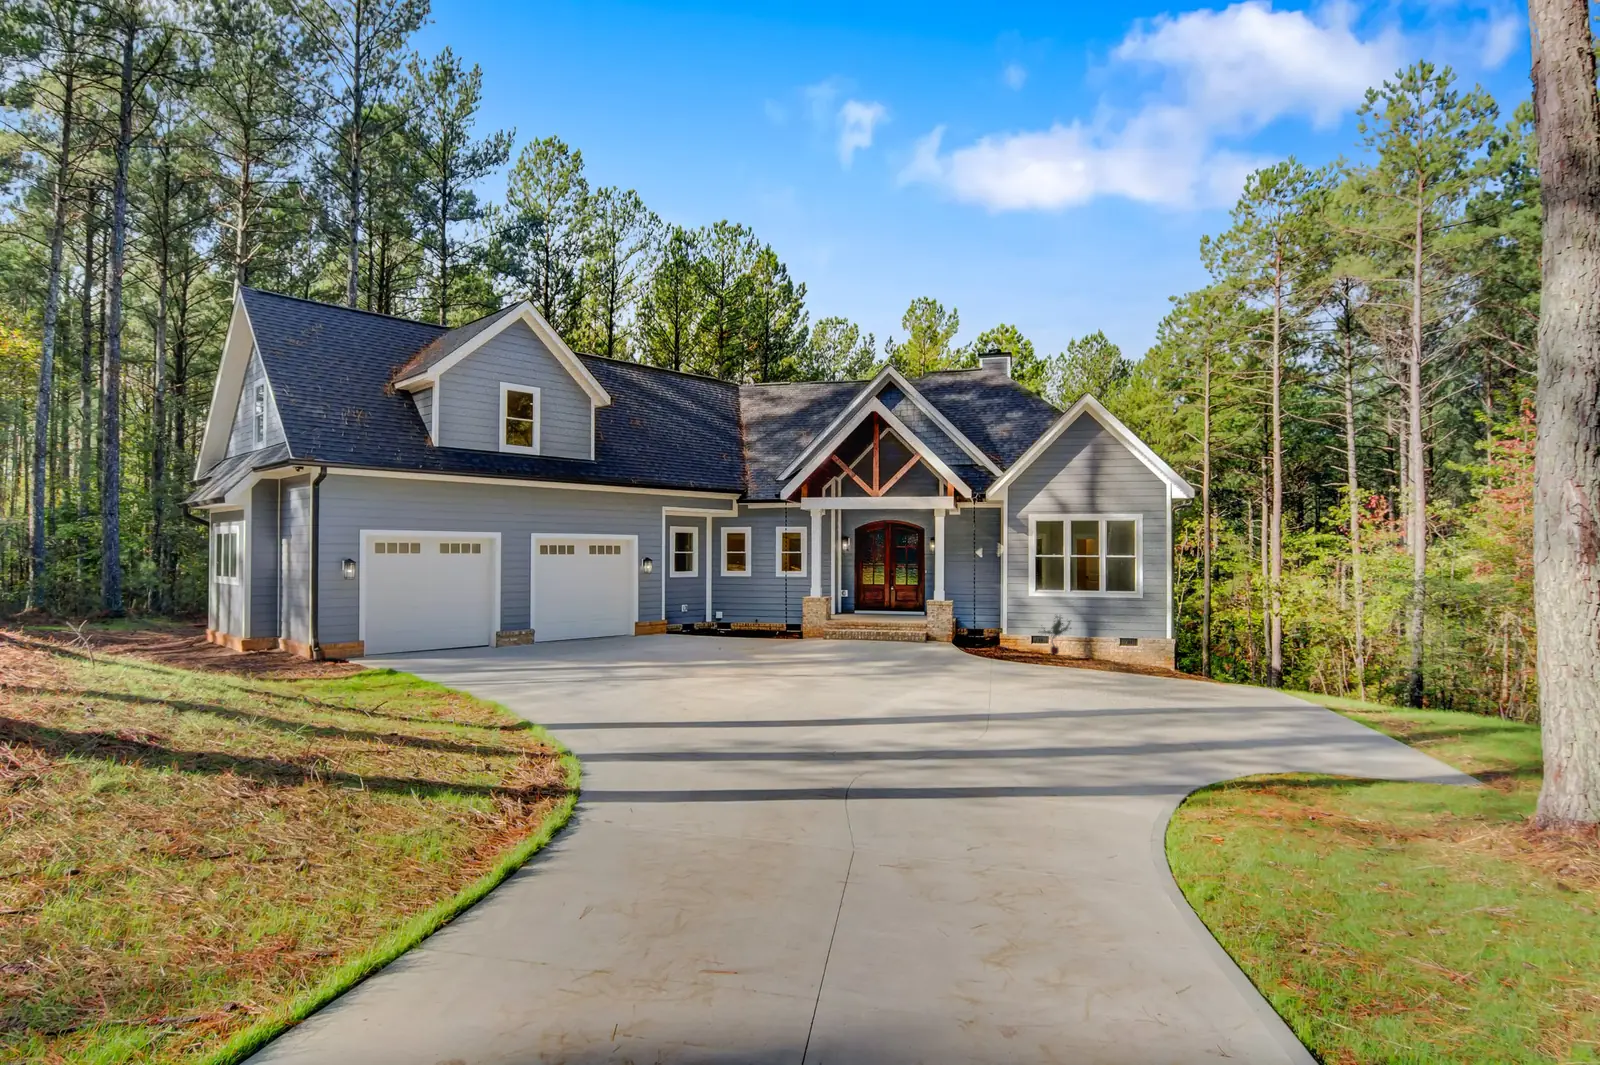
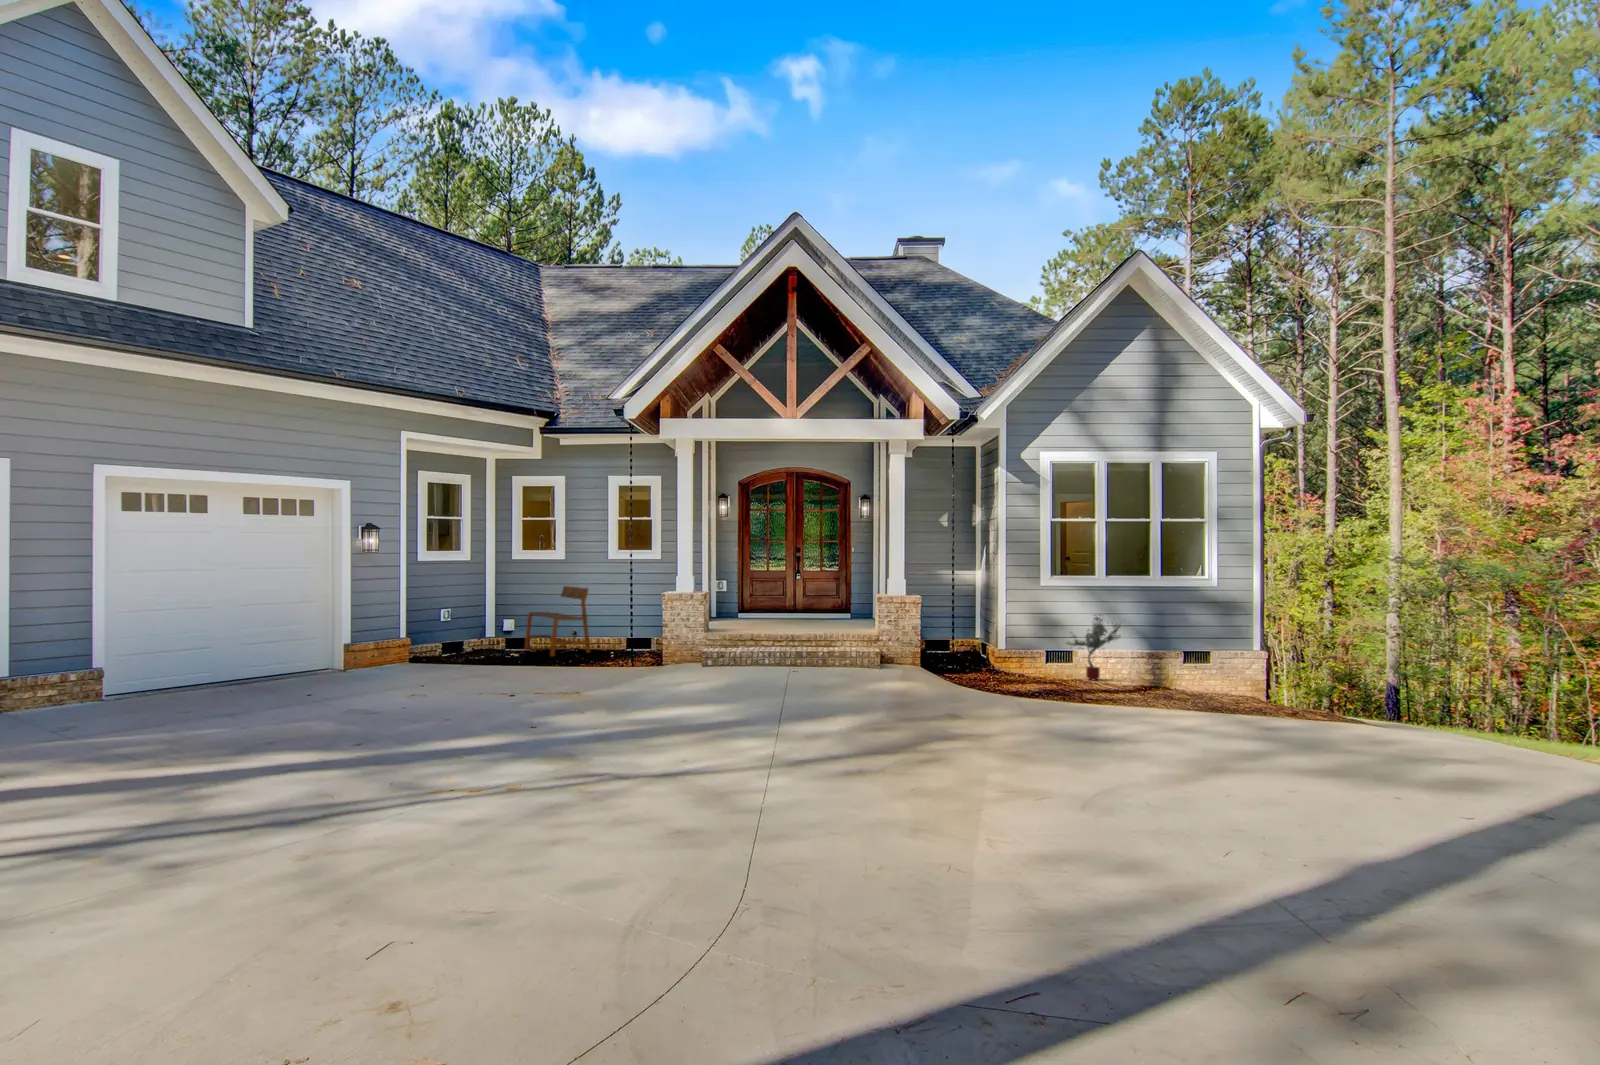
bench: none [728,593,765,635] -> present [525,586,590,656]

